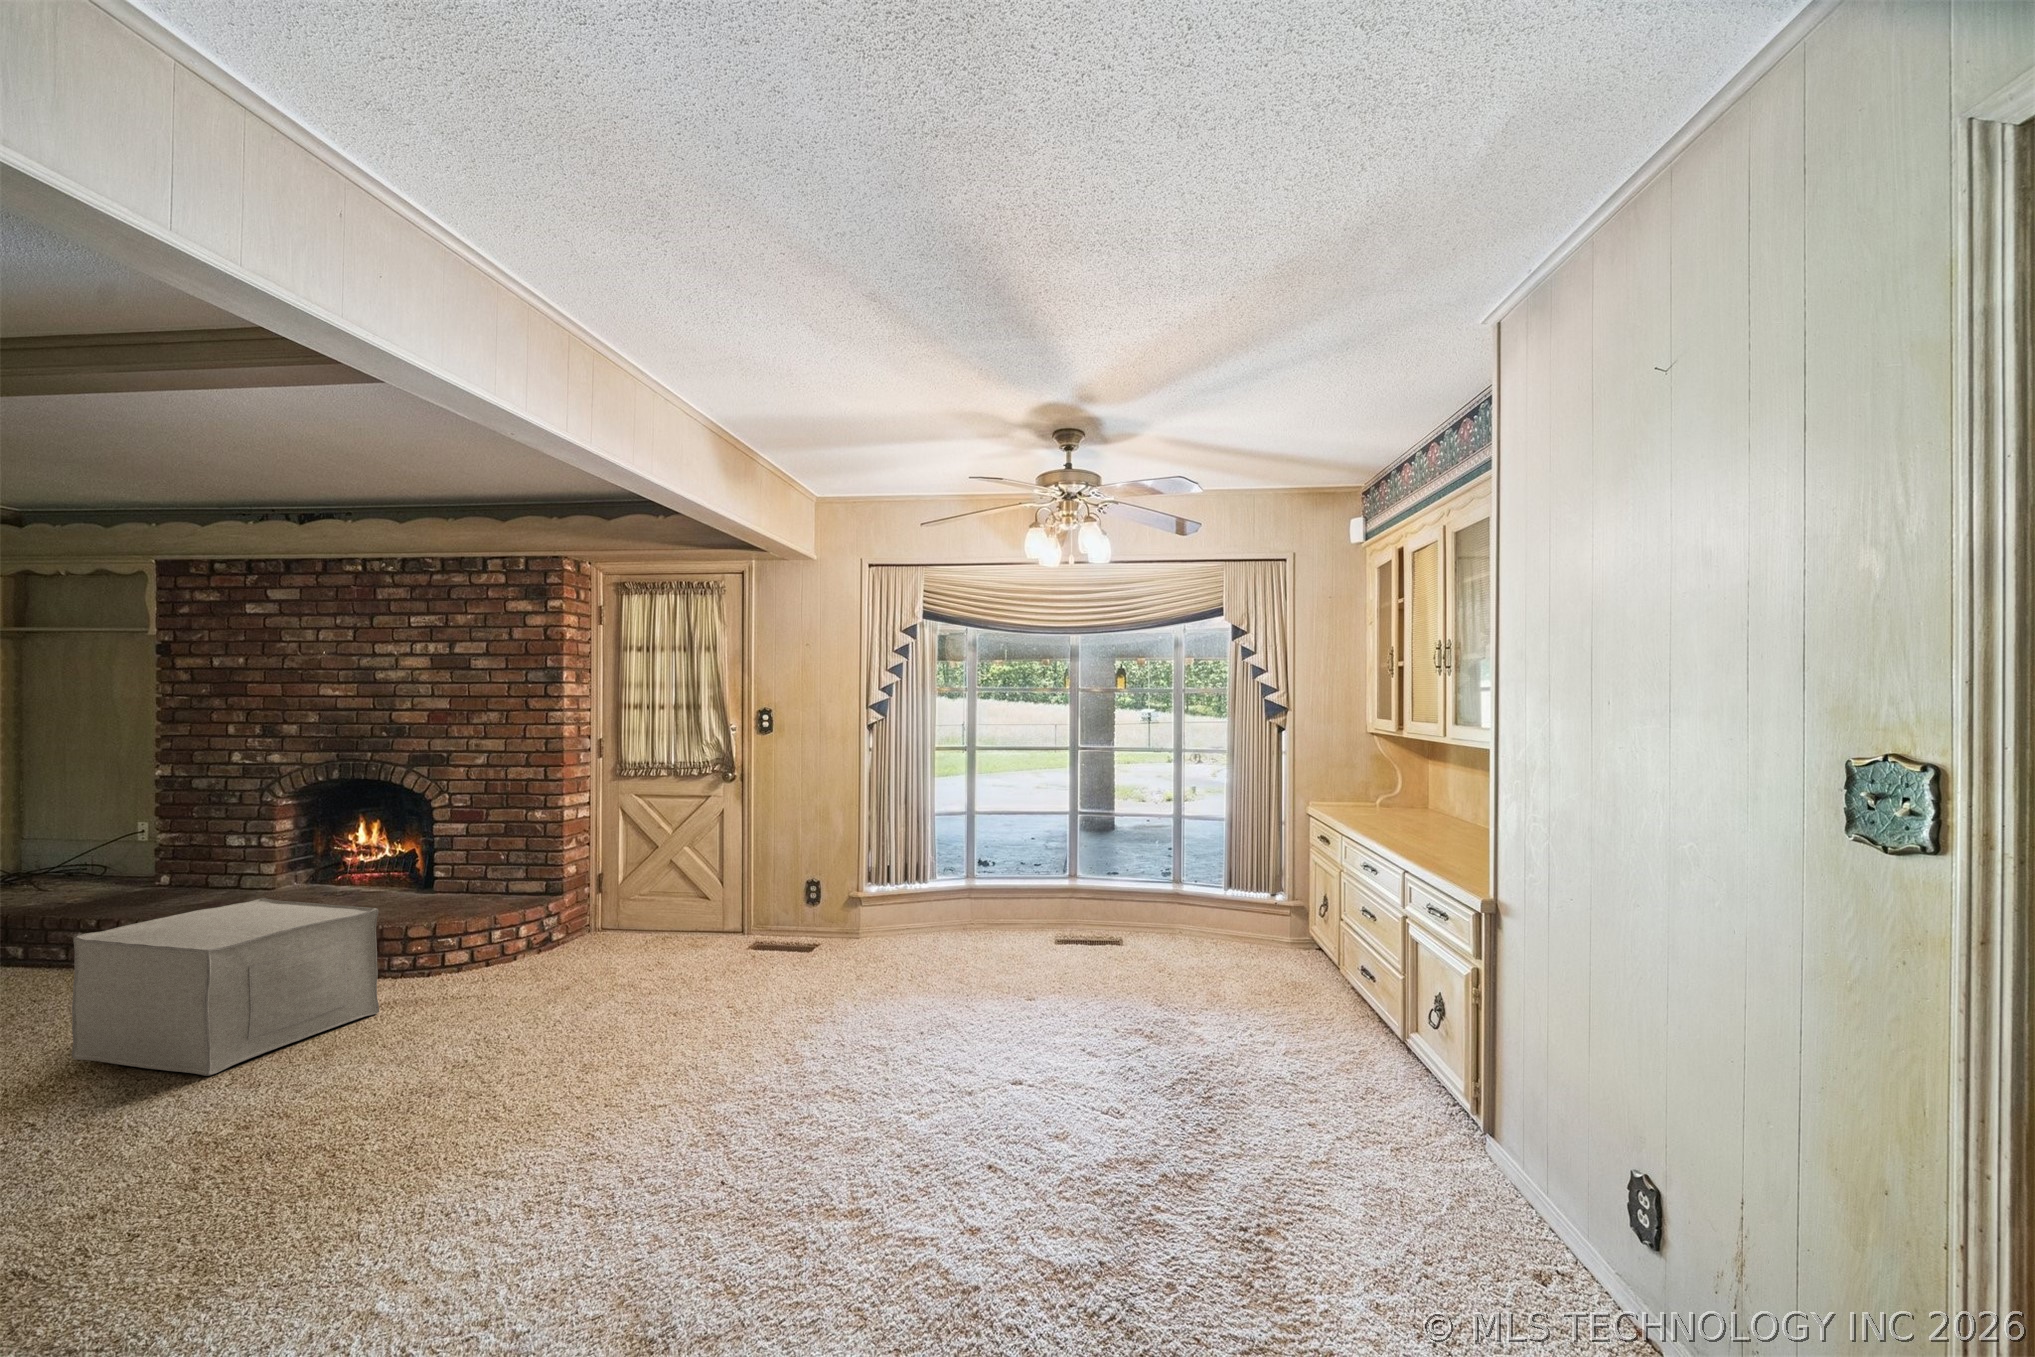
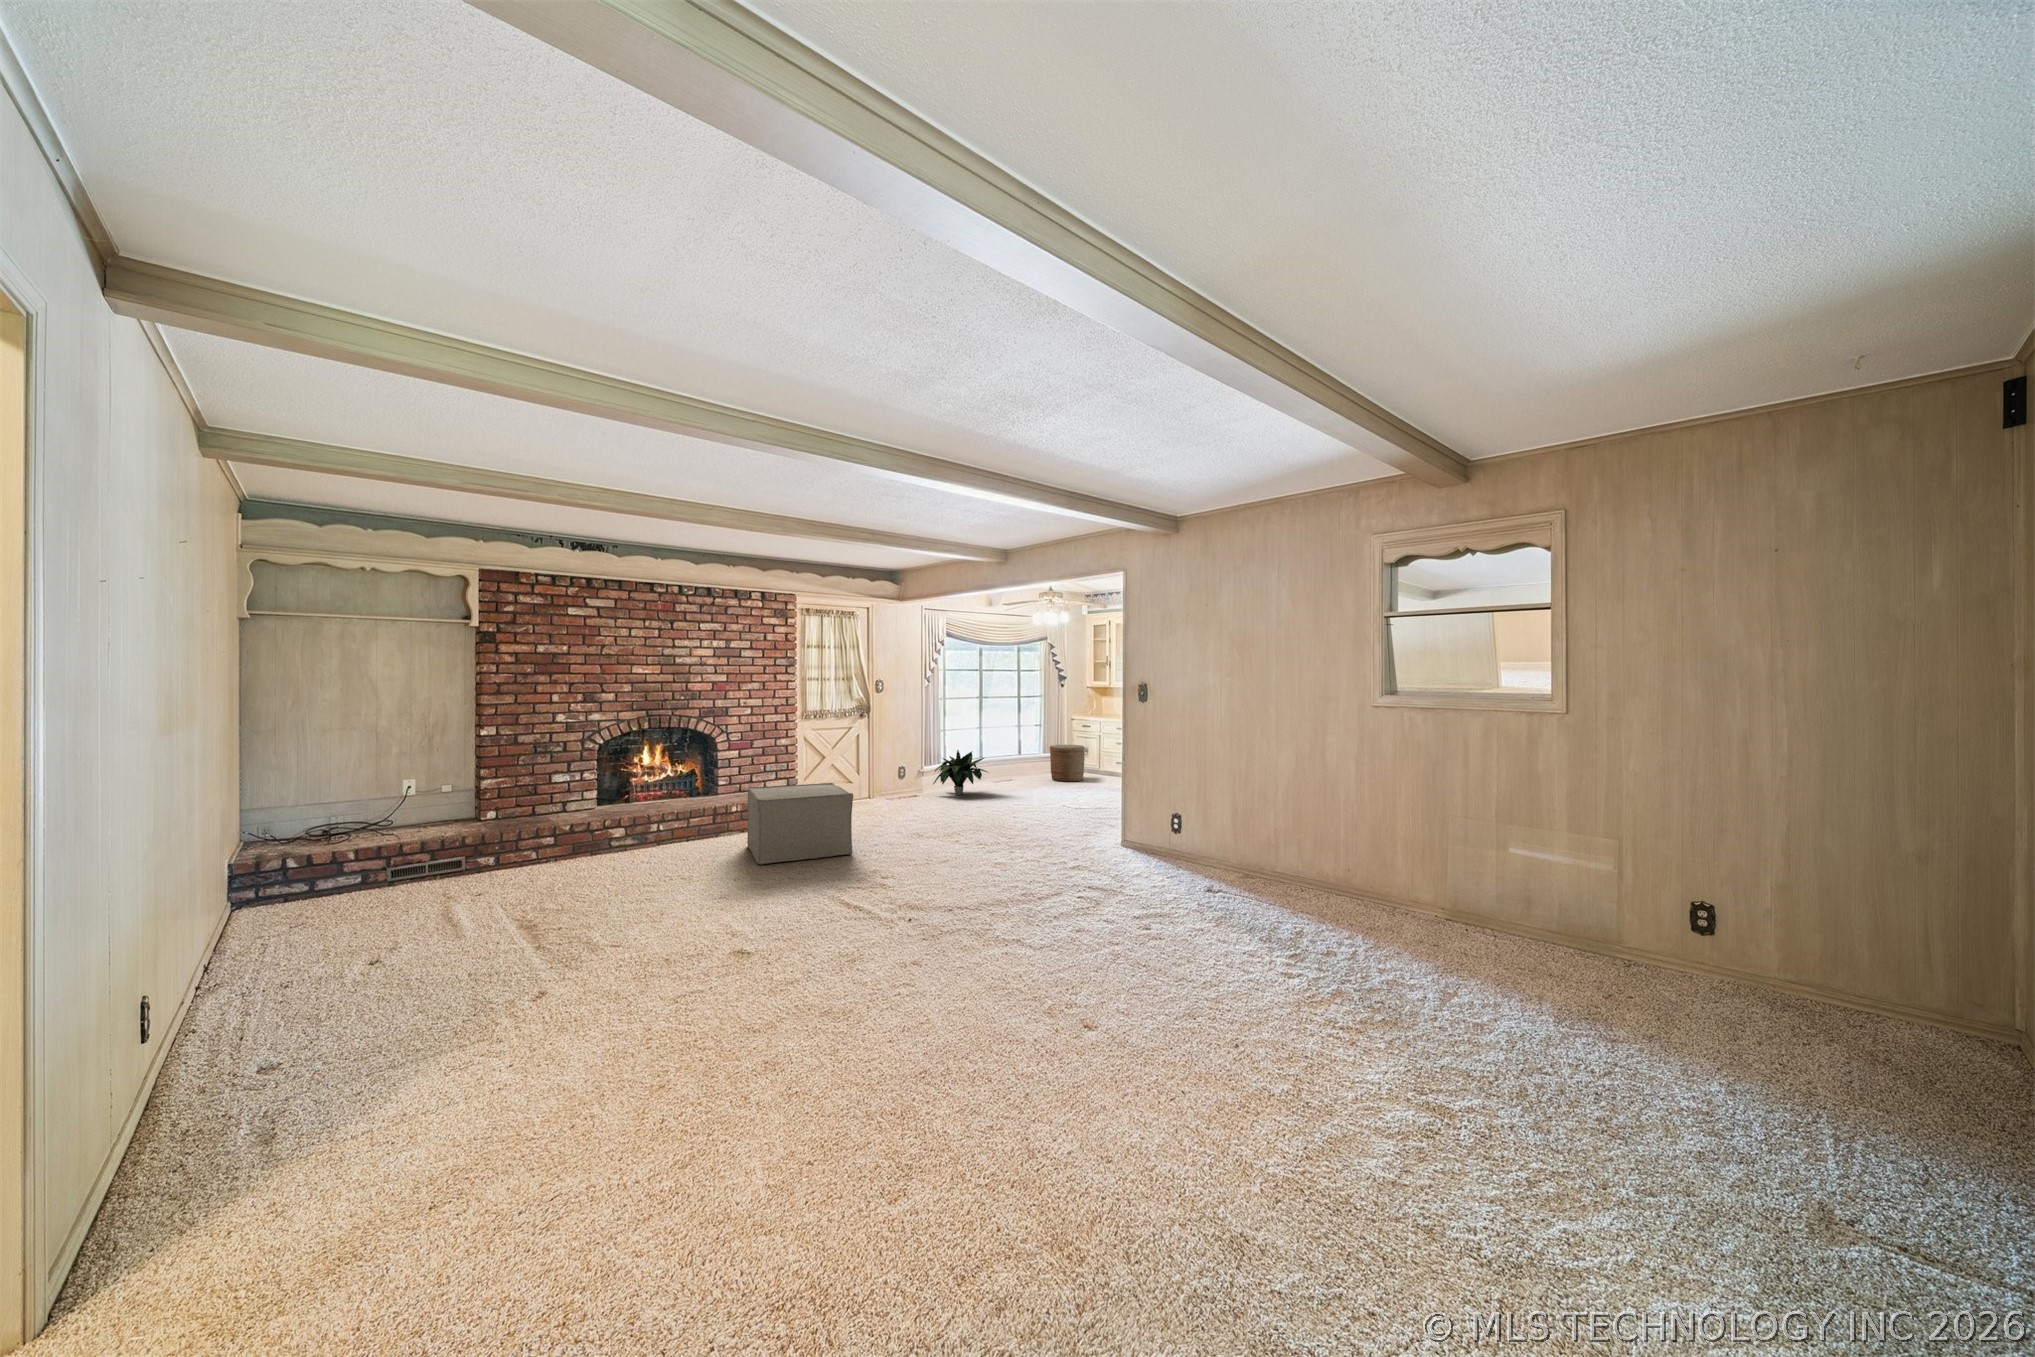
potted plant: none [839,846,949,942] -> present [933,750,987,795]
woven basket: none [1164,853,1246,947] -> present [1050,745,1085,782]

